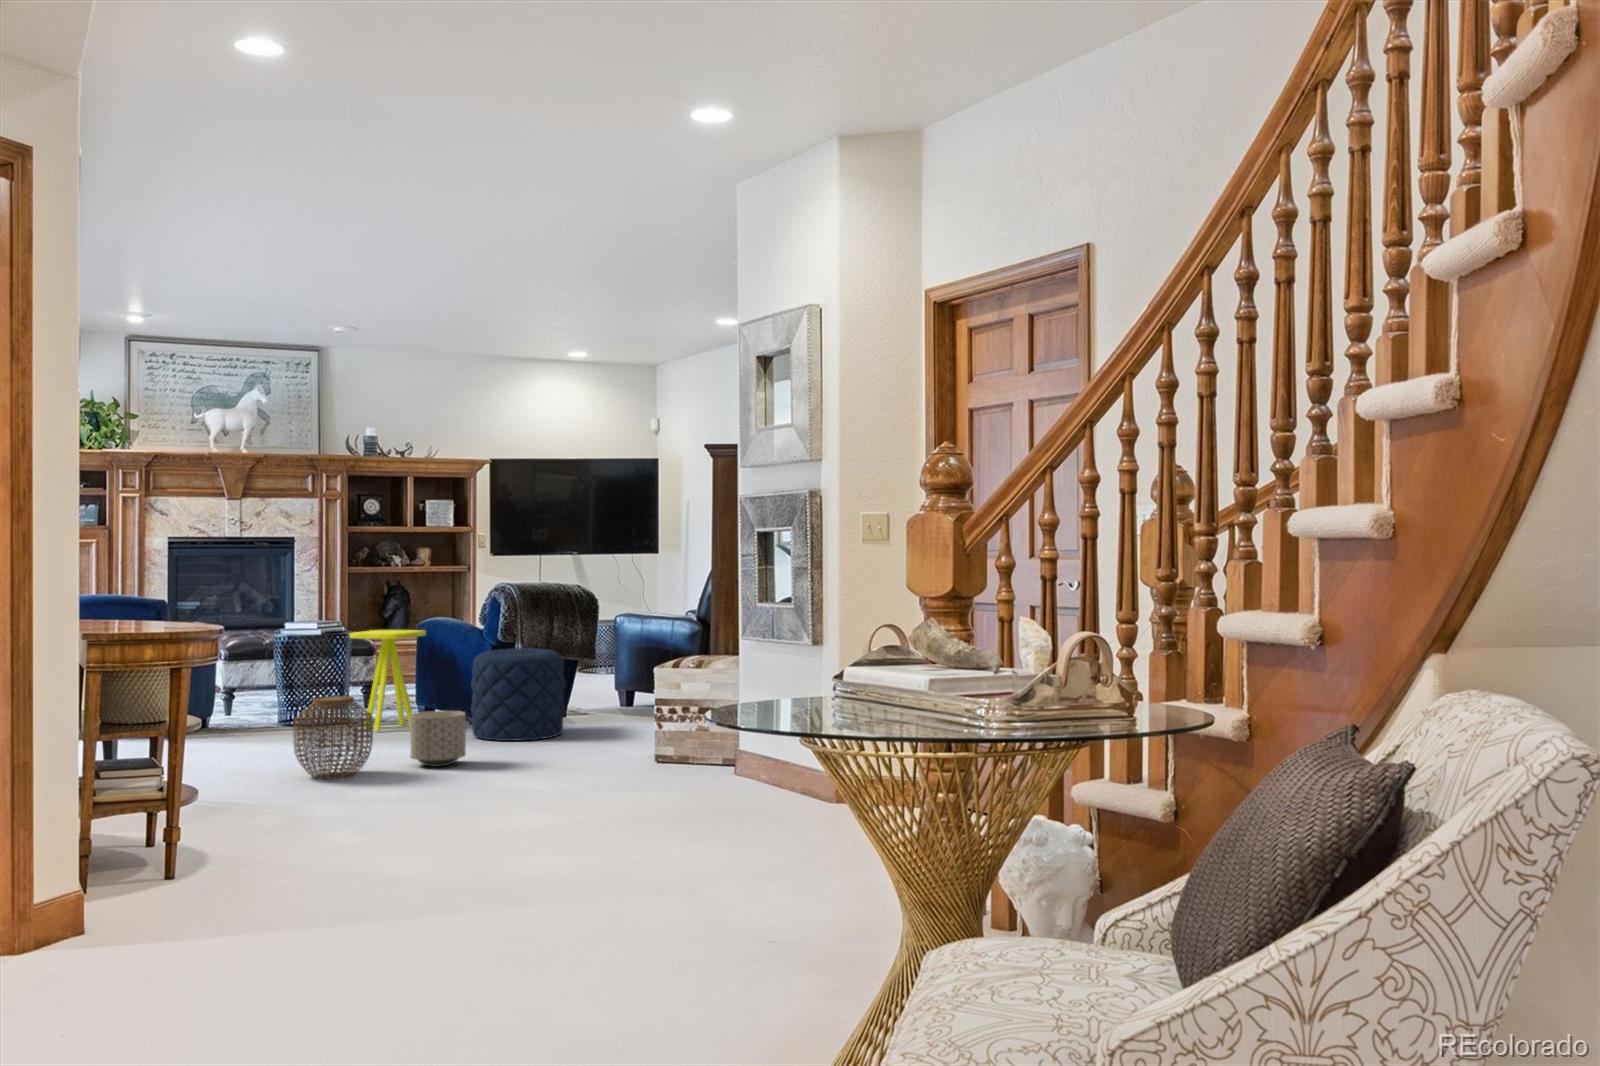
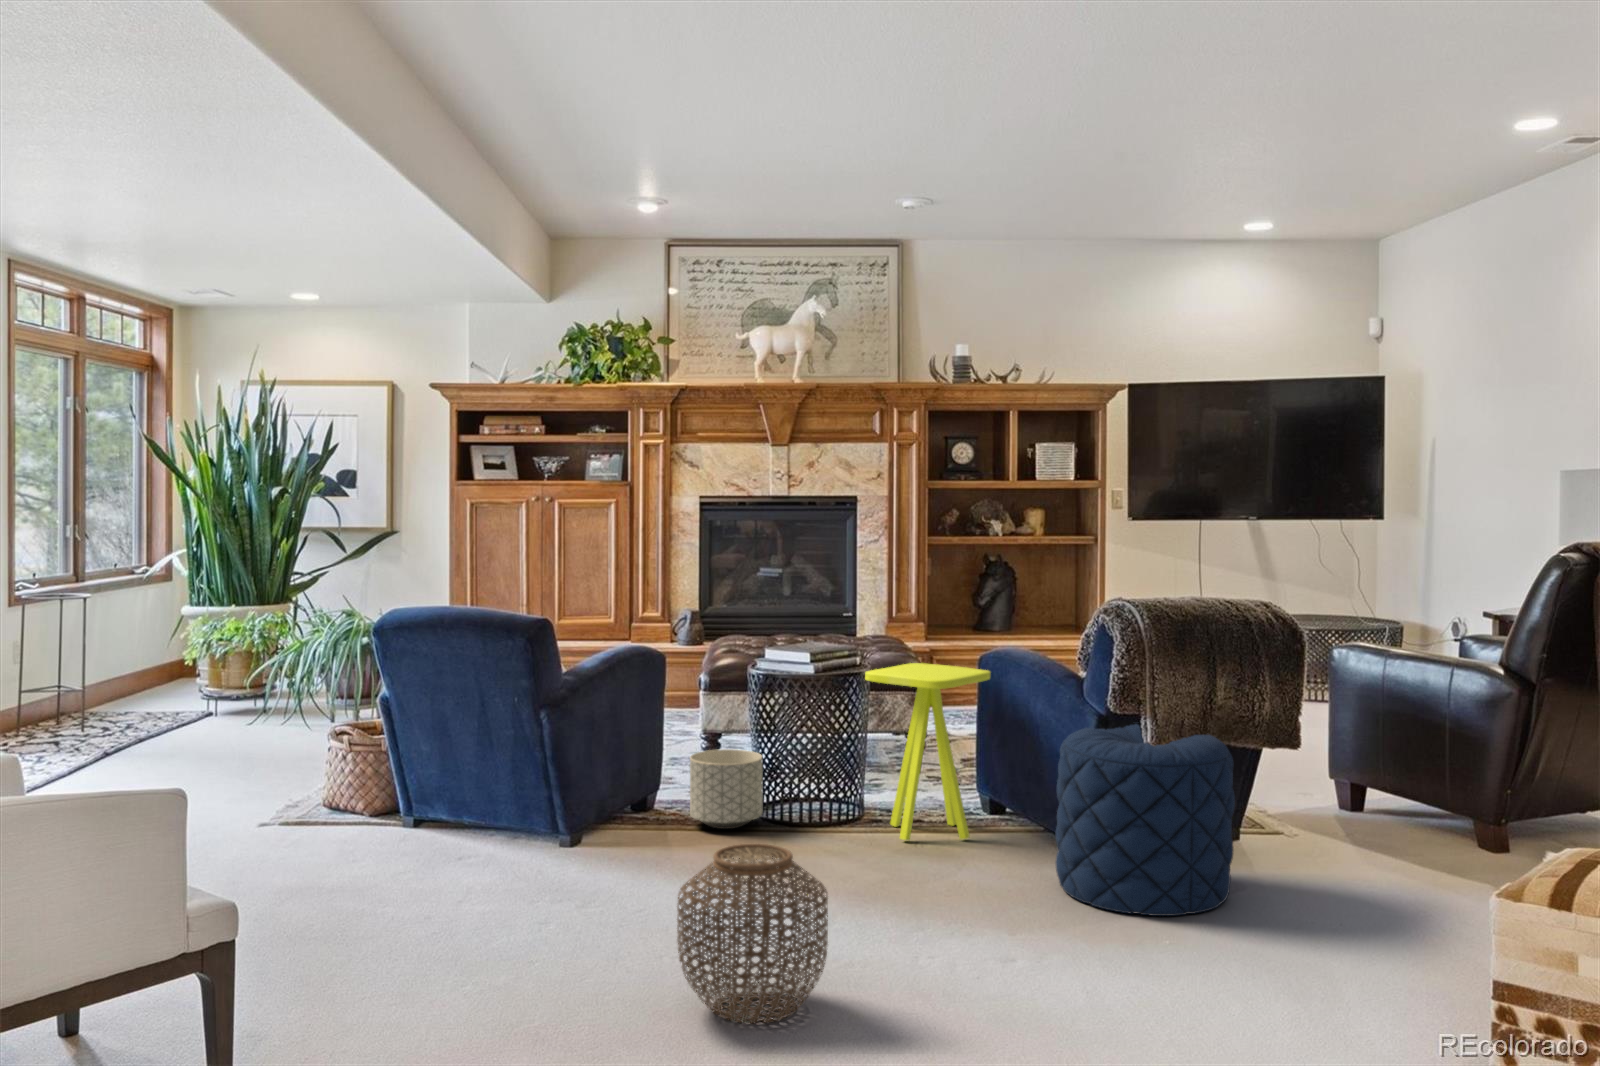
planter: present [411,711,466,766] -> present [690,749,763,829]

